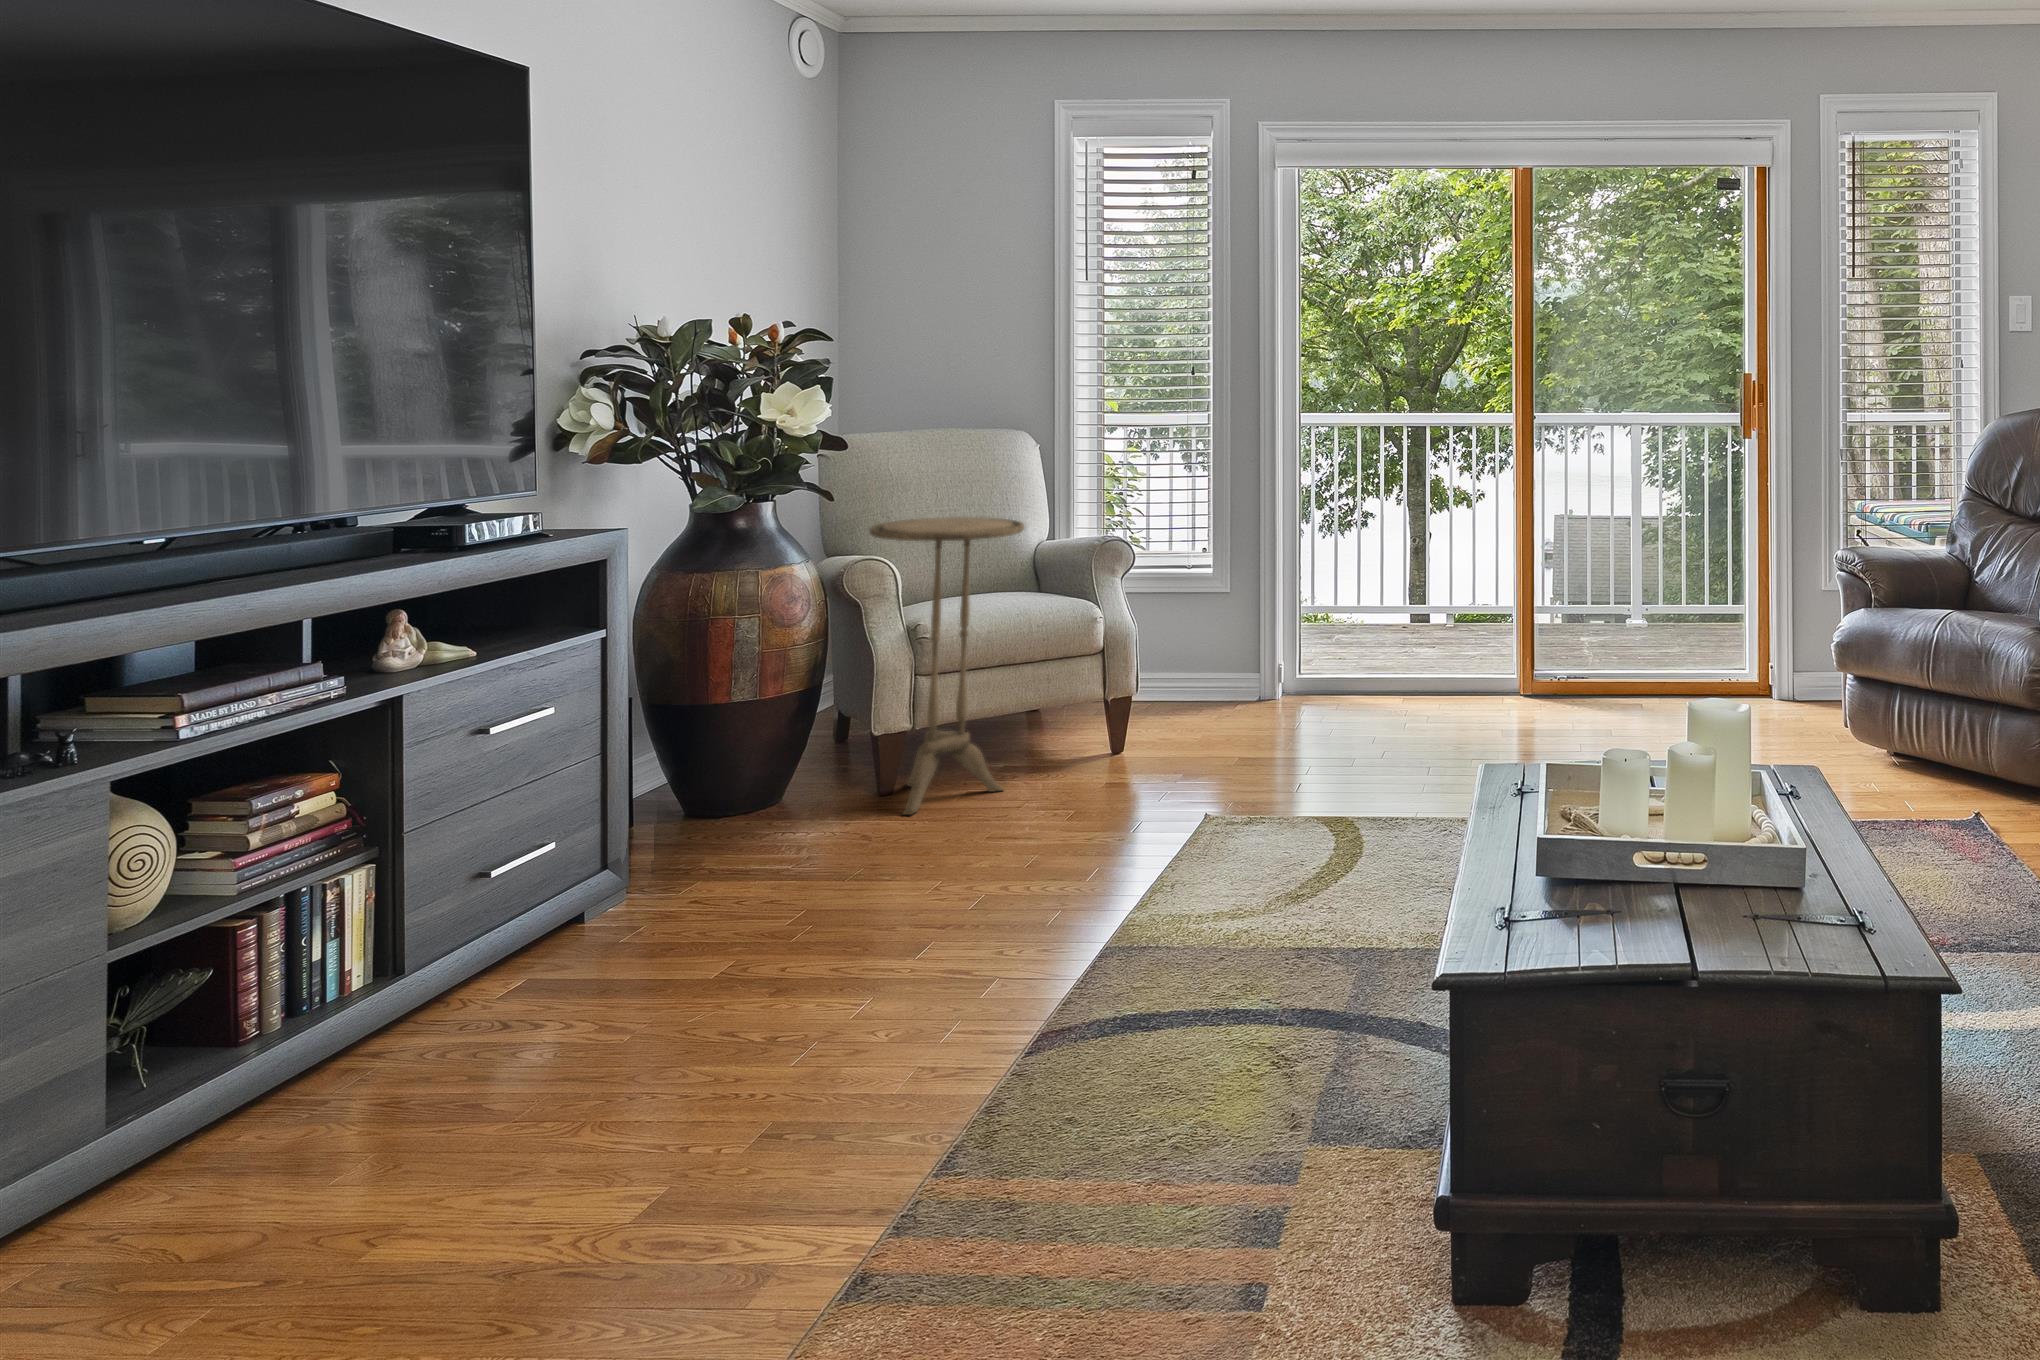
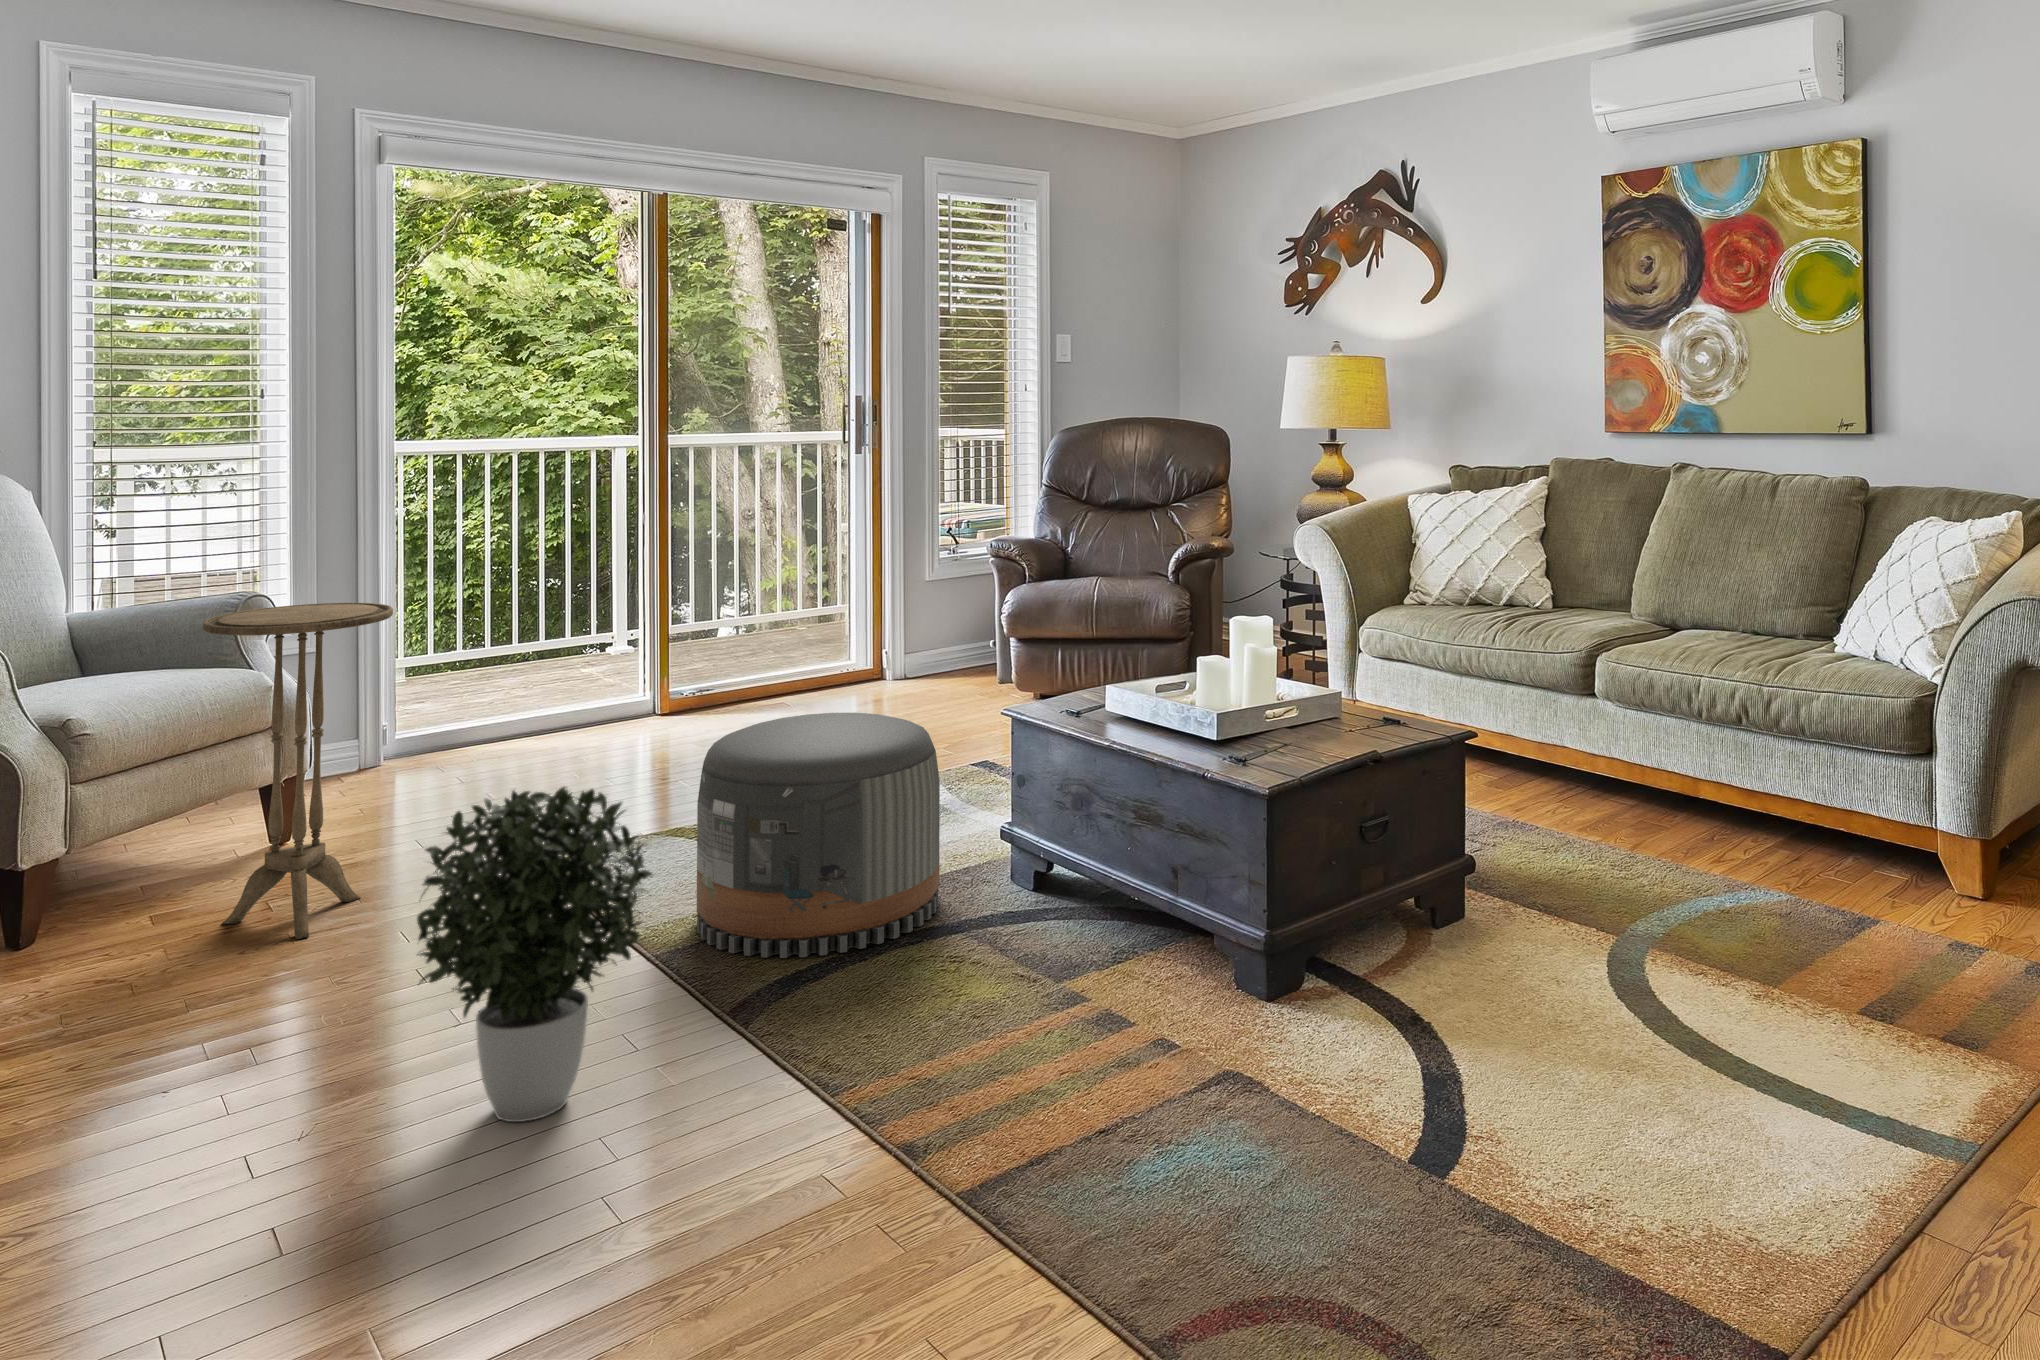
pouf: none [1057,704,1342,1005] -> present [697,713,940,958]
potted plant: none [495,720,781,1077] -> present [417,787,652,1122]

